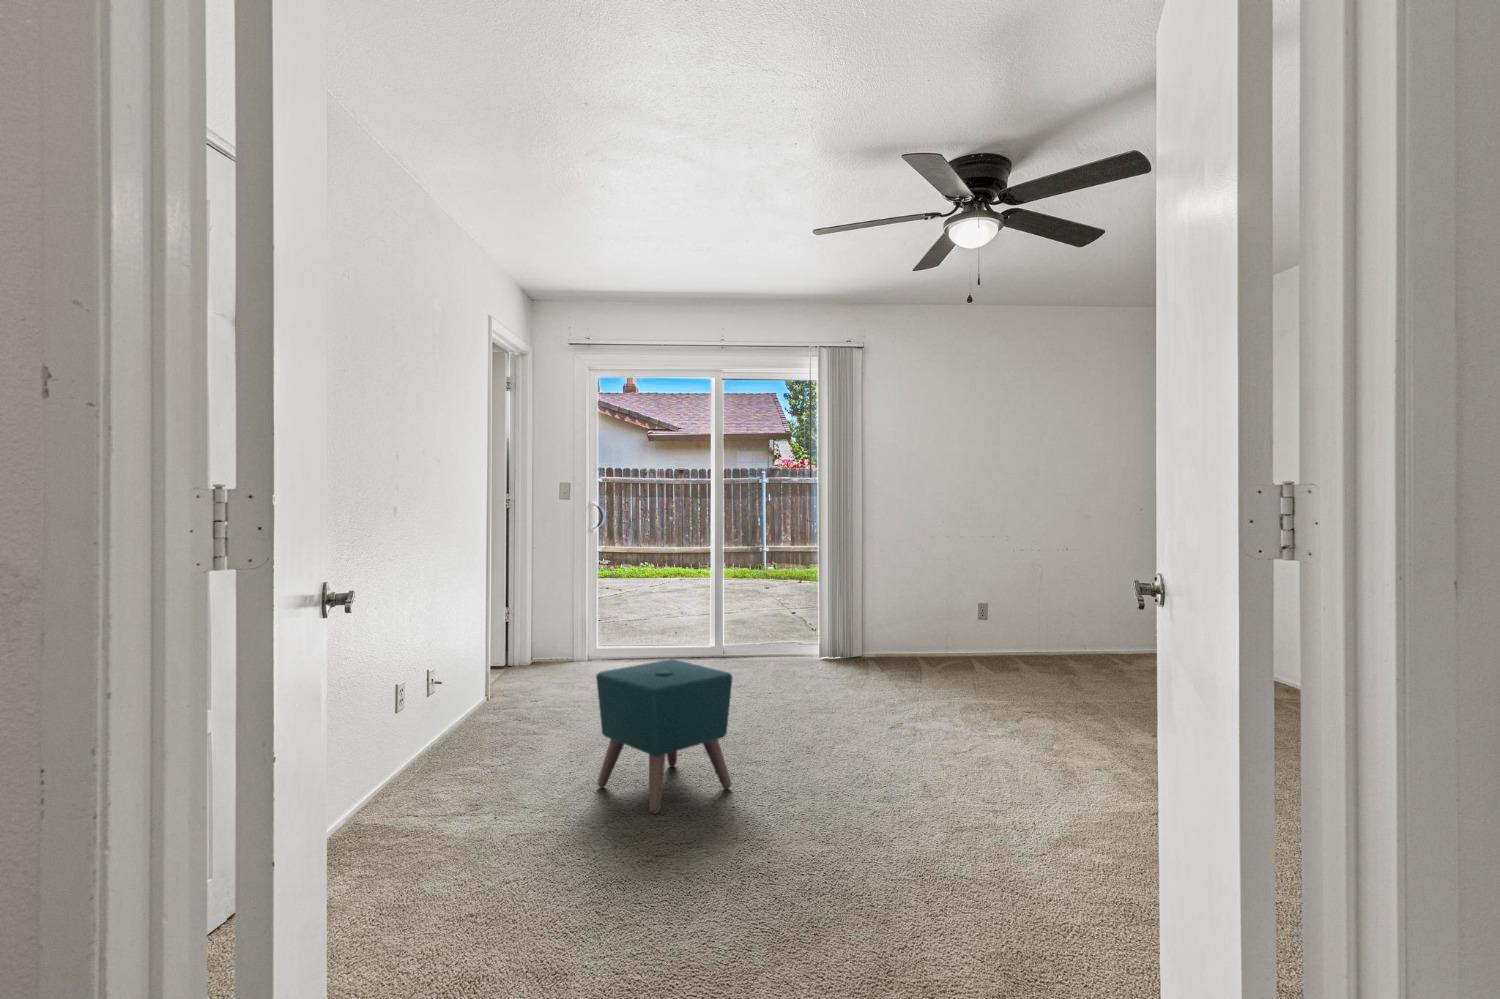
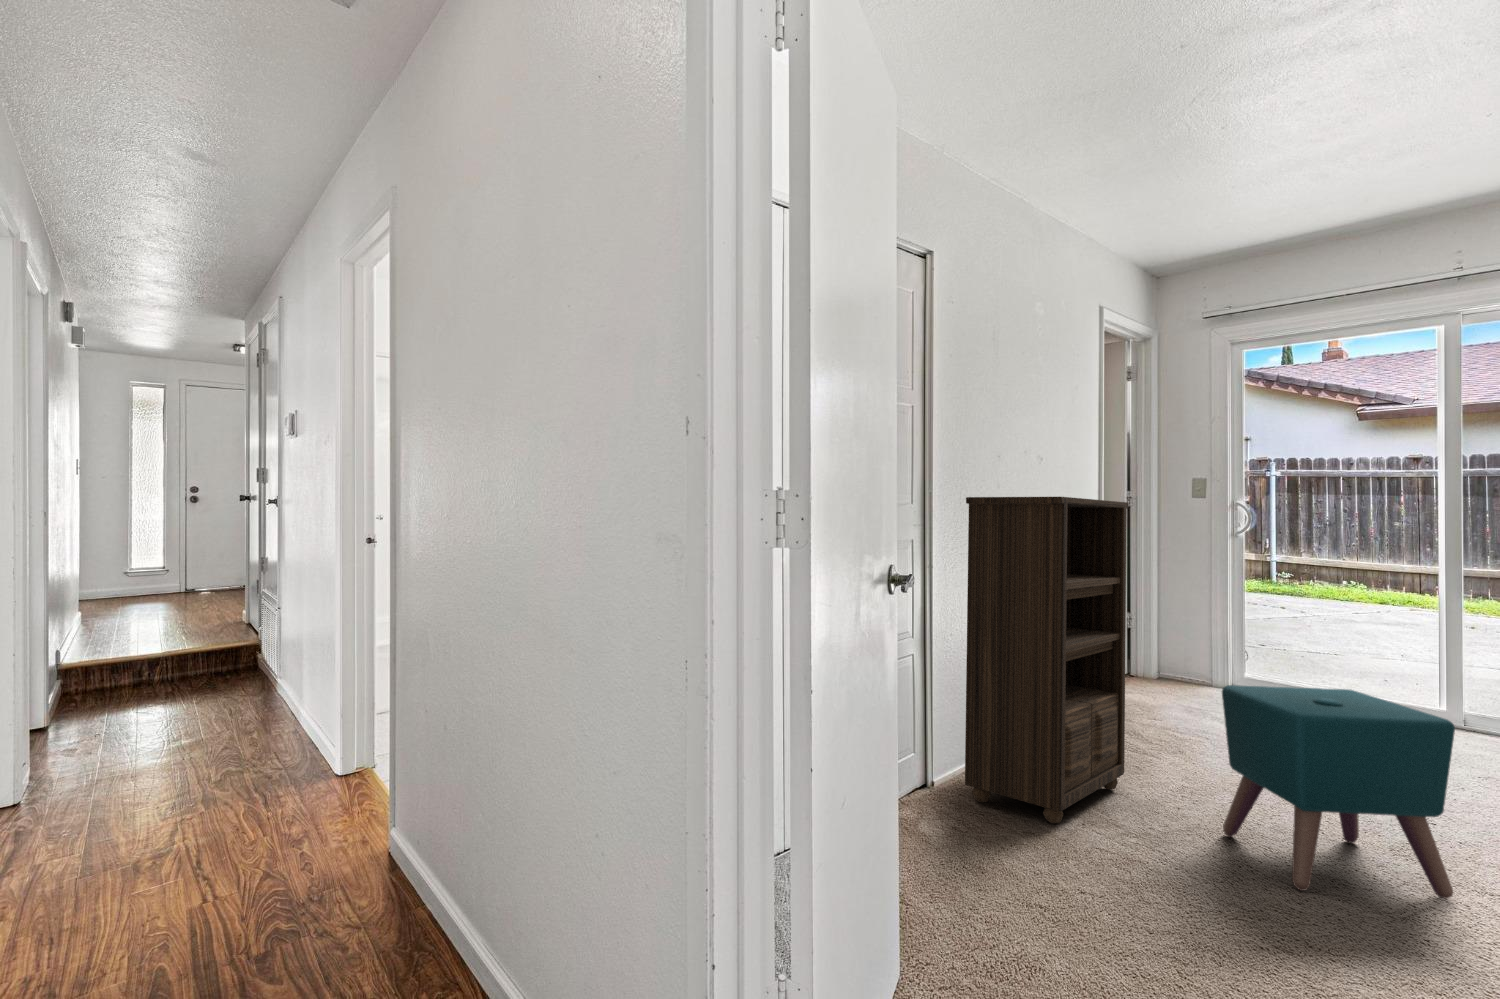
bookshelf: none [381,526,518,824] -> present [965,497,1129,823]

